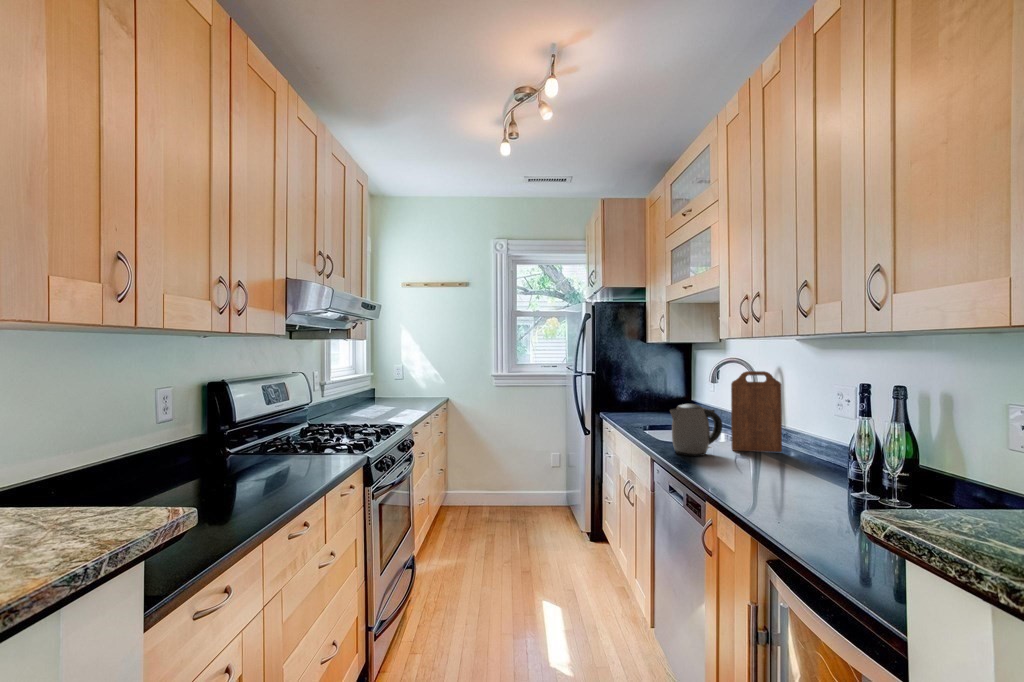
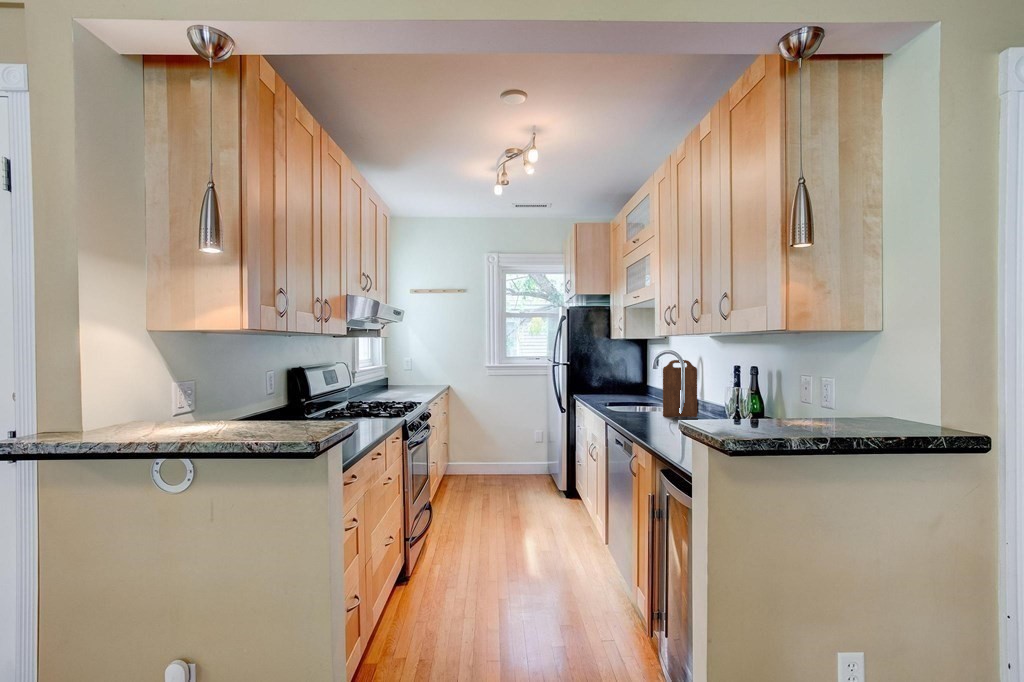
kettle: present [670,404,722,456] -> none [618,383,655,419]

